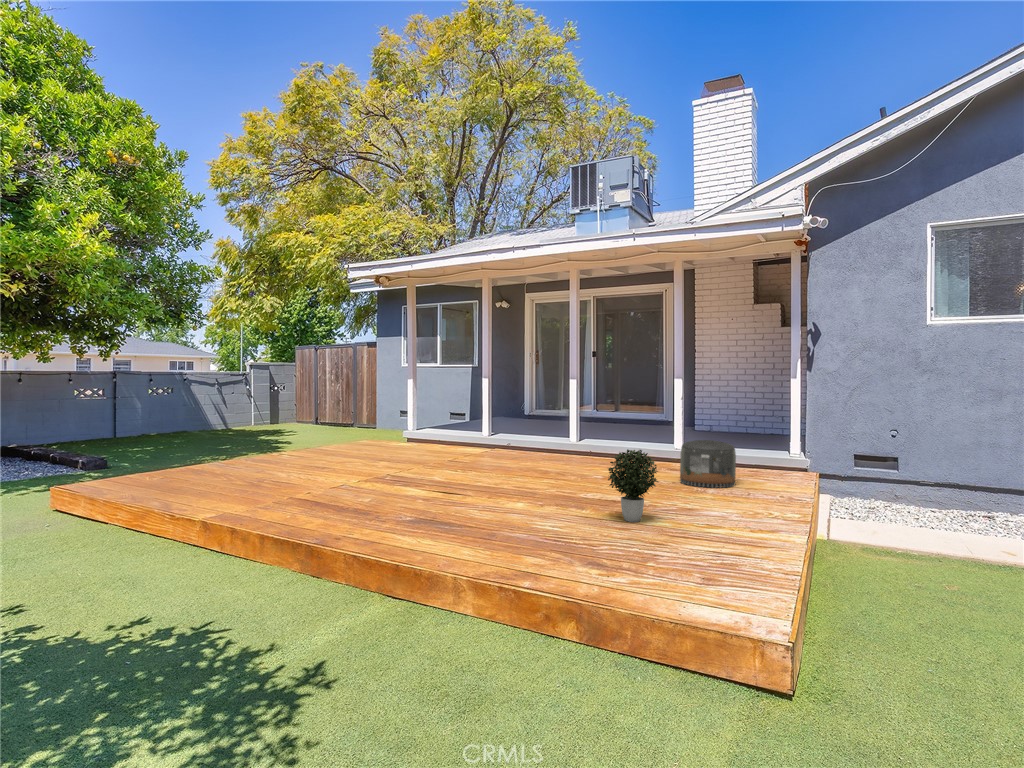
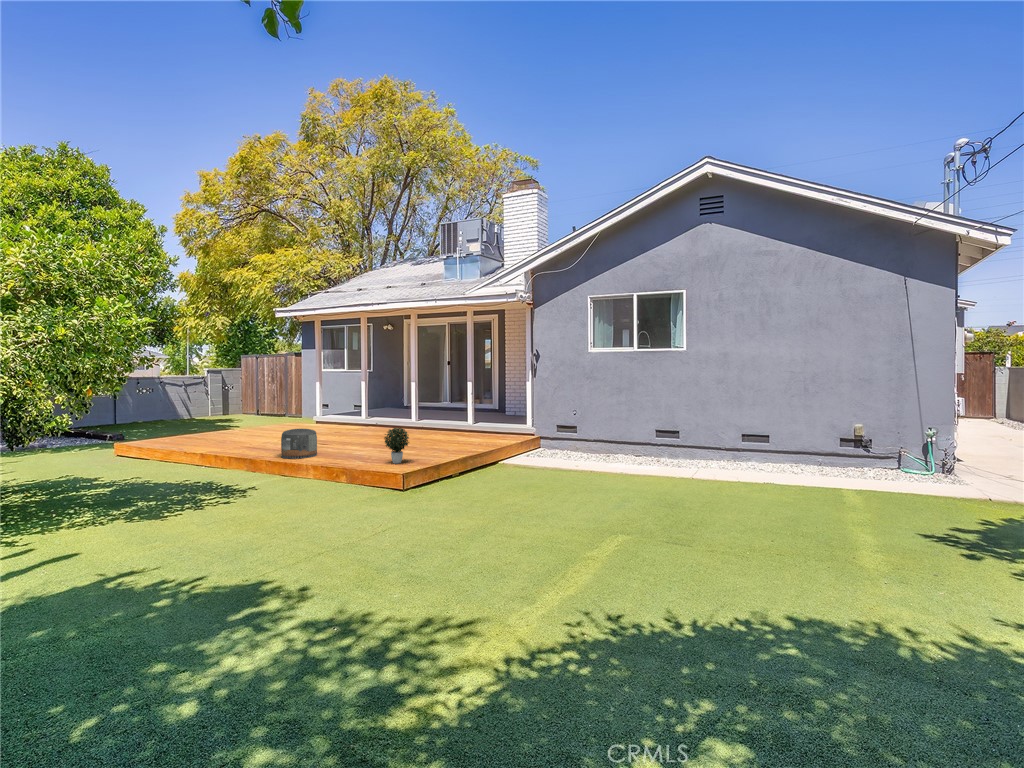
pouf: present [680,440,736,488] -> present [281,429,317,459]

